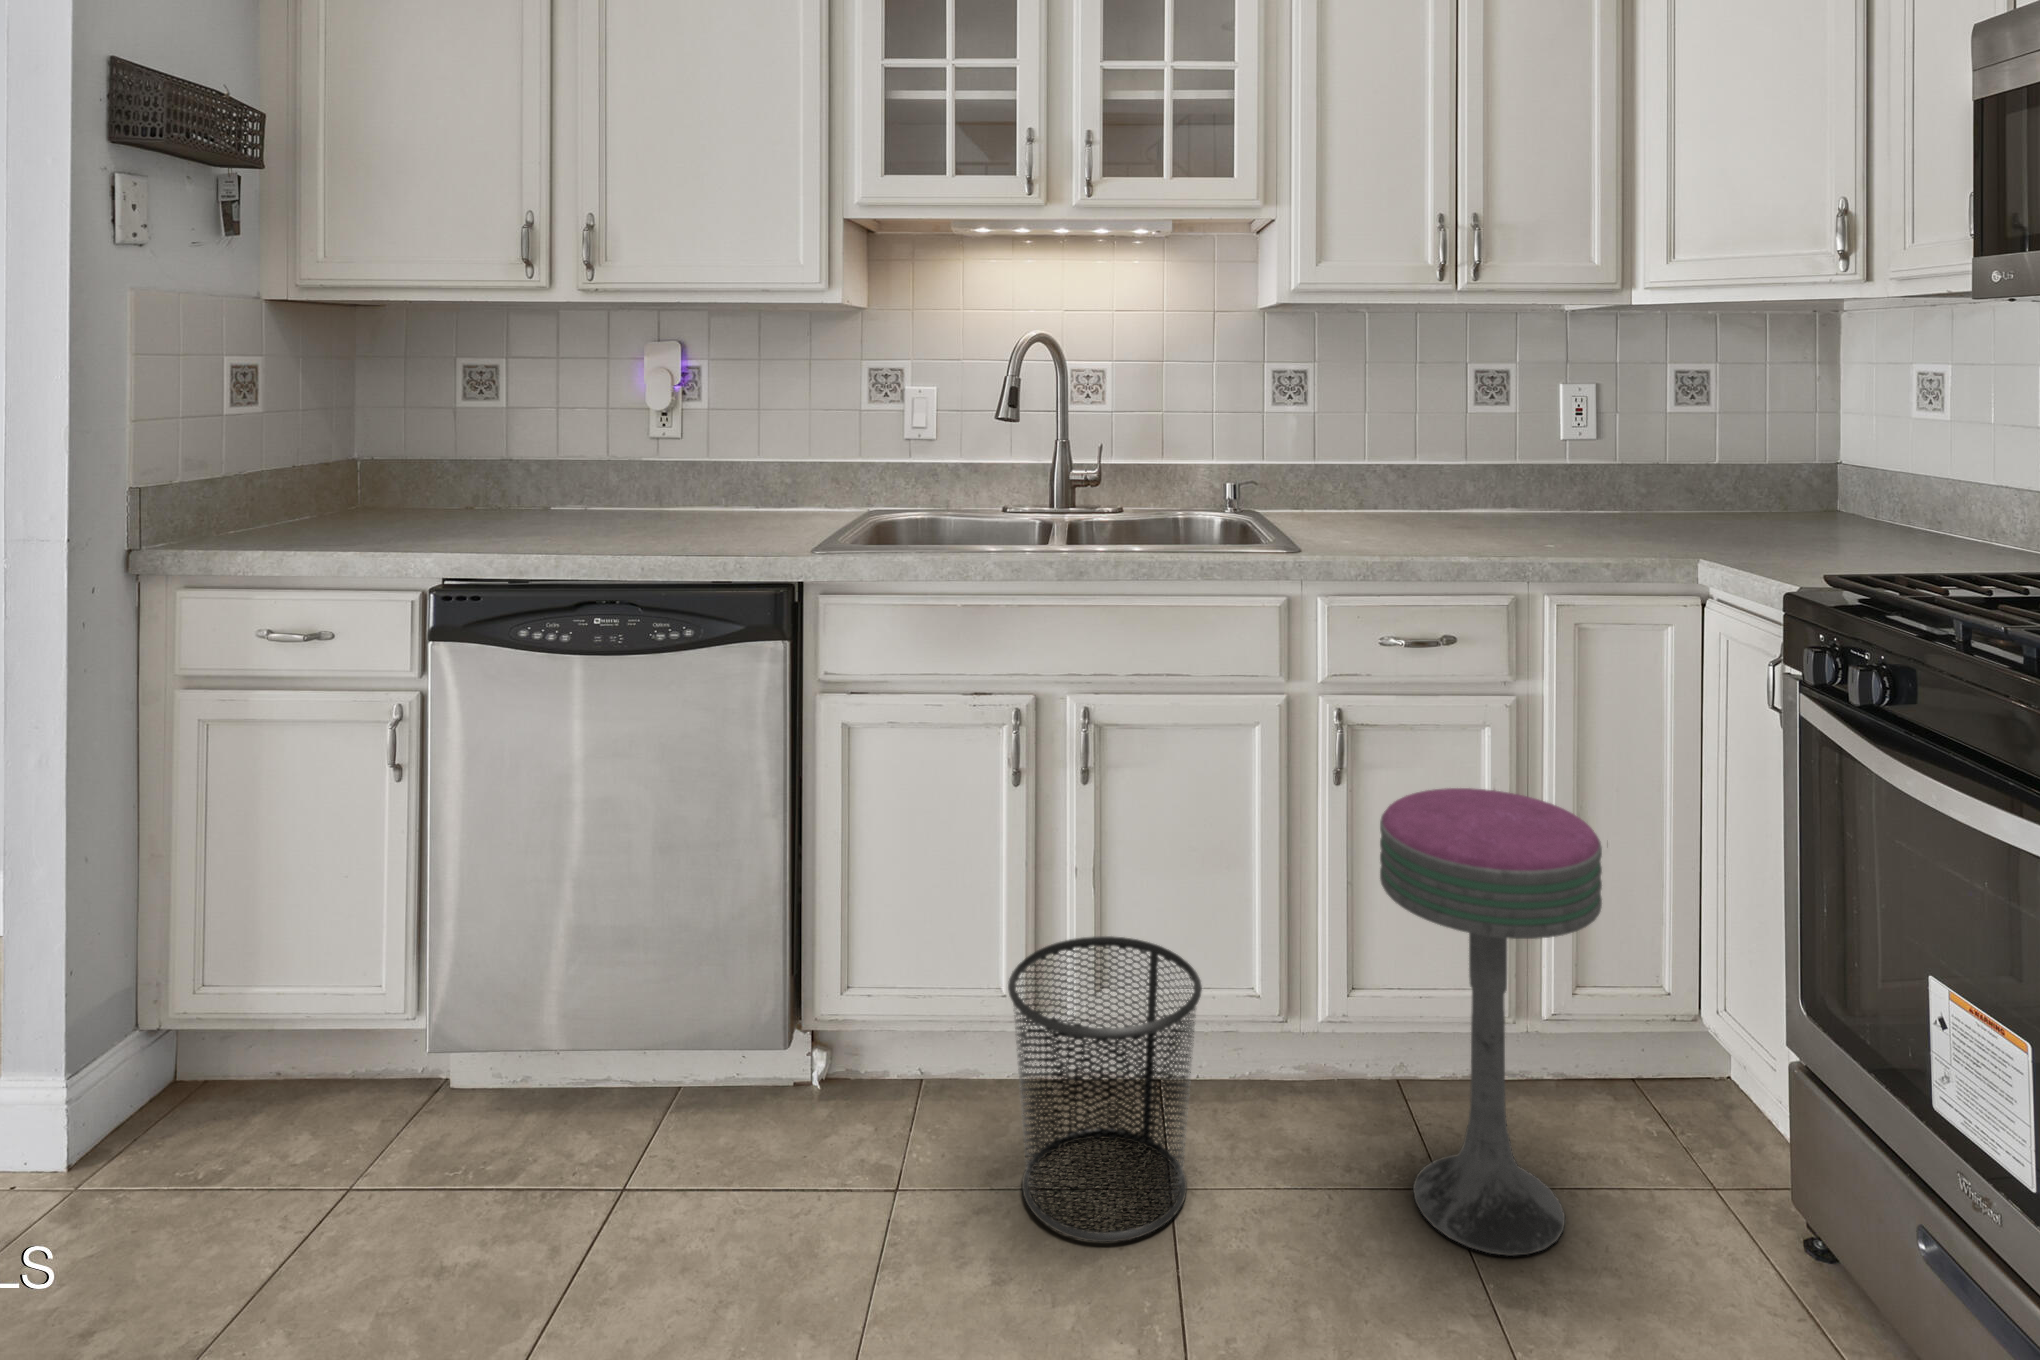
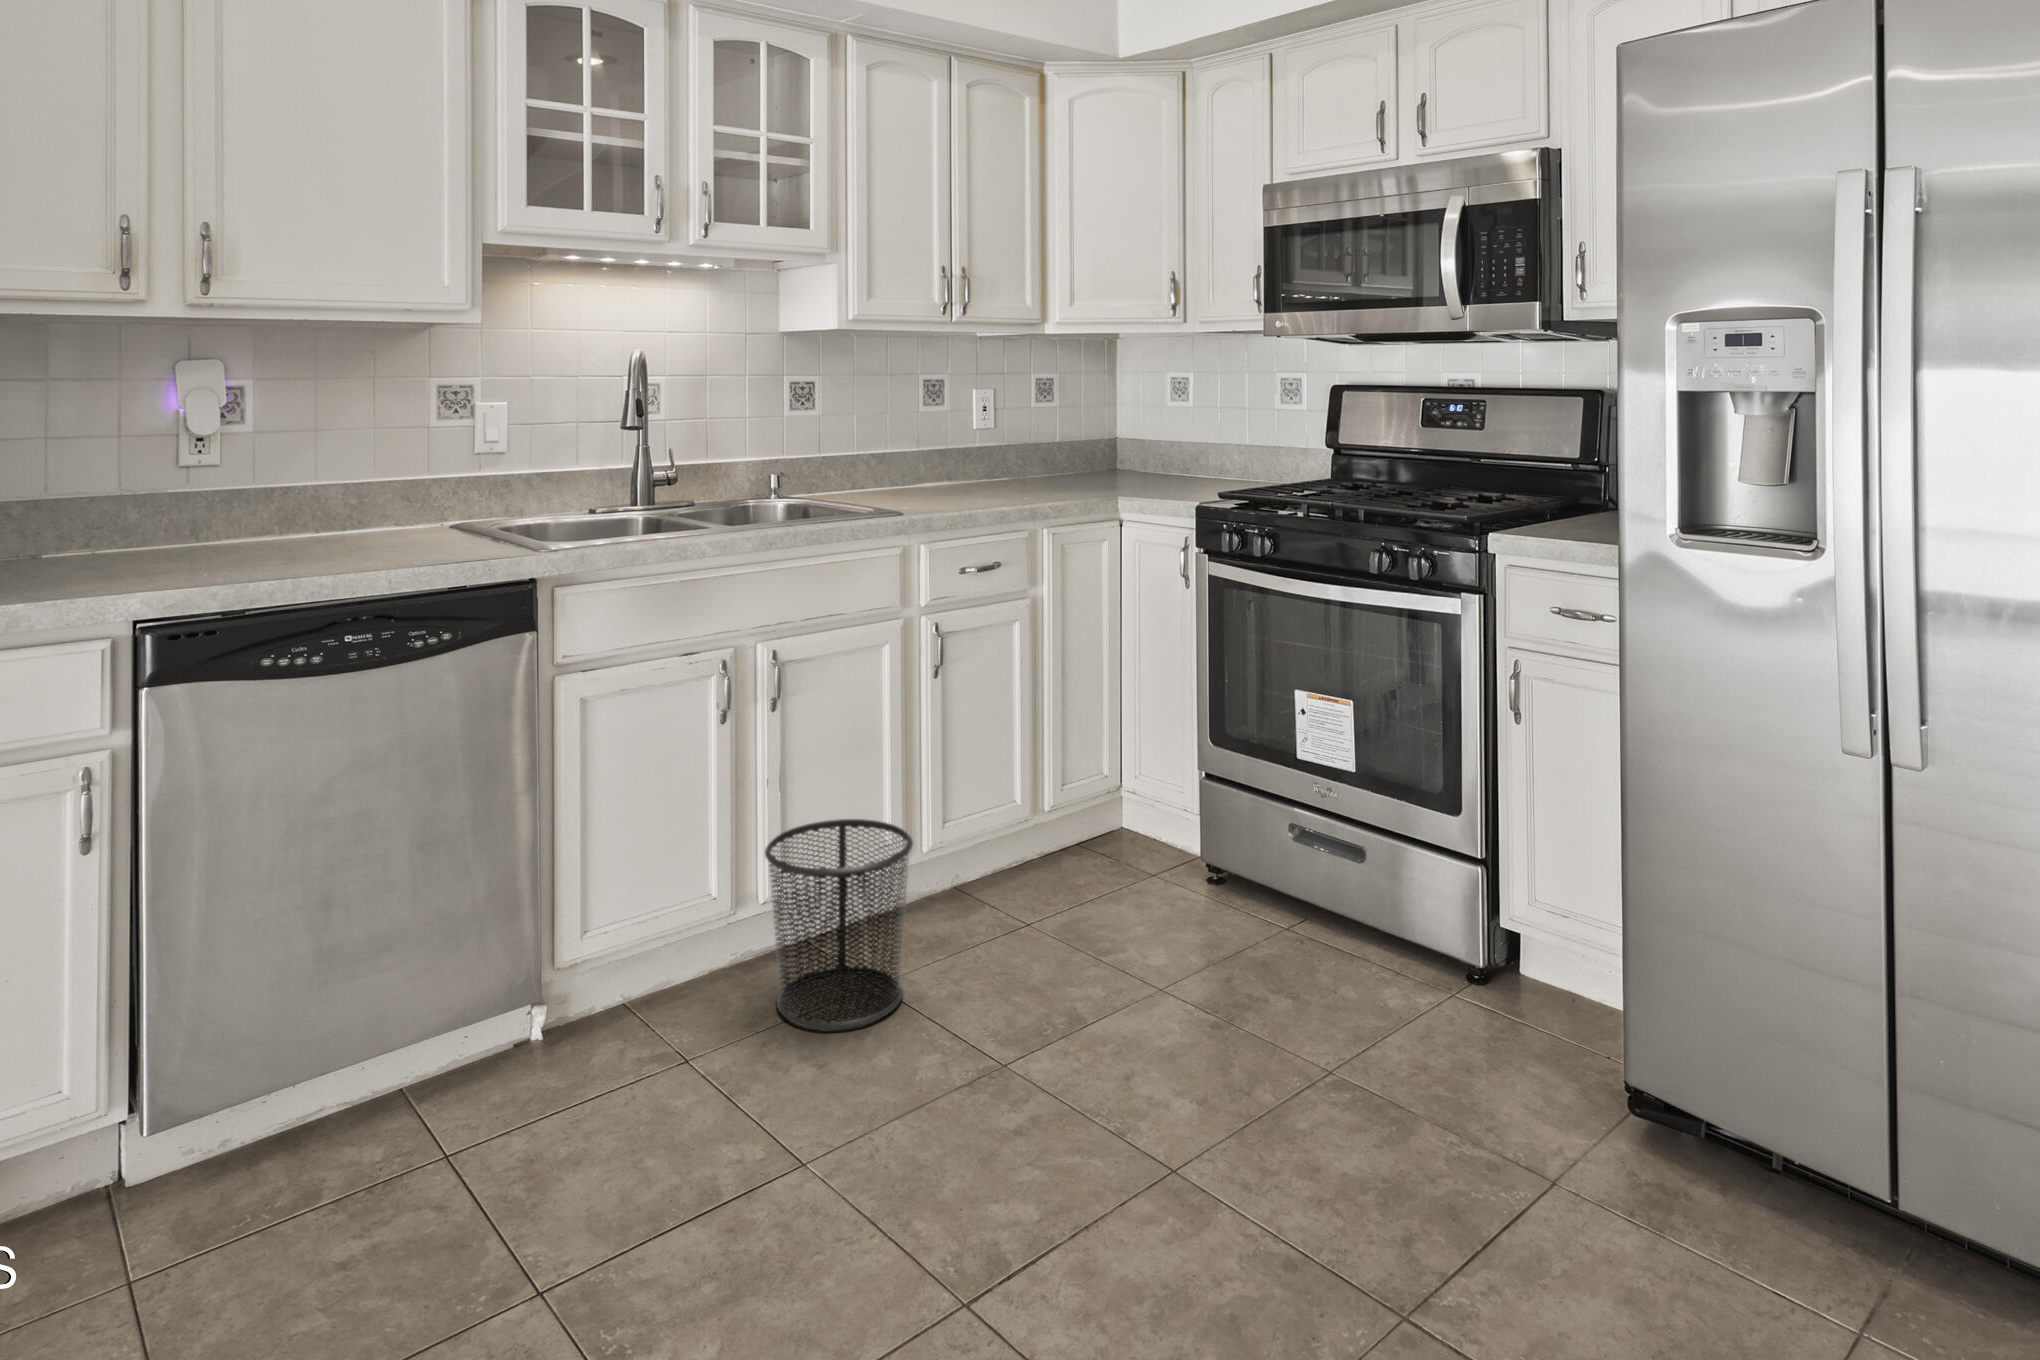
bar stool: present [1380,788,1602,1256] -> none [993,659,1130,943]

